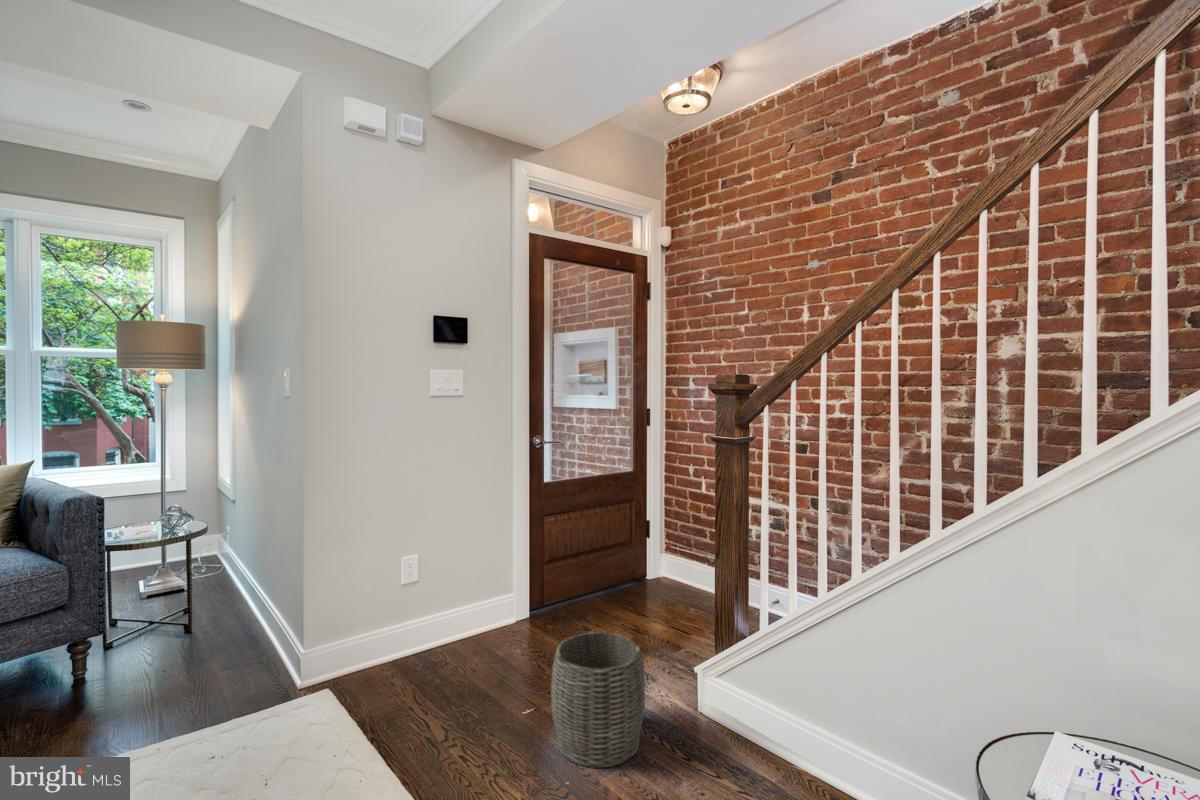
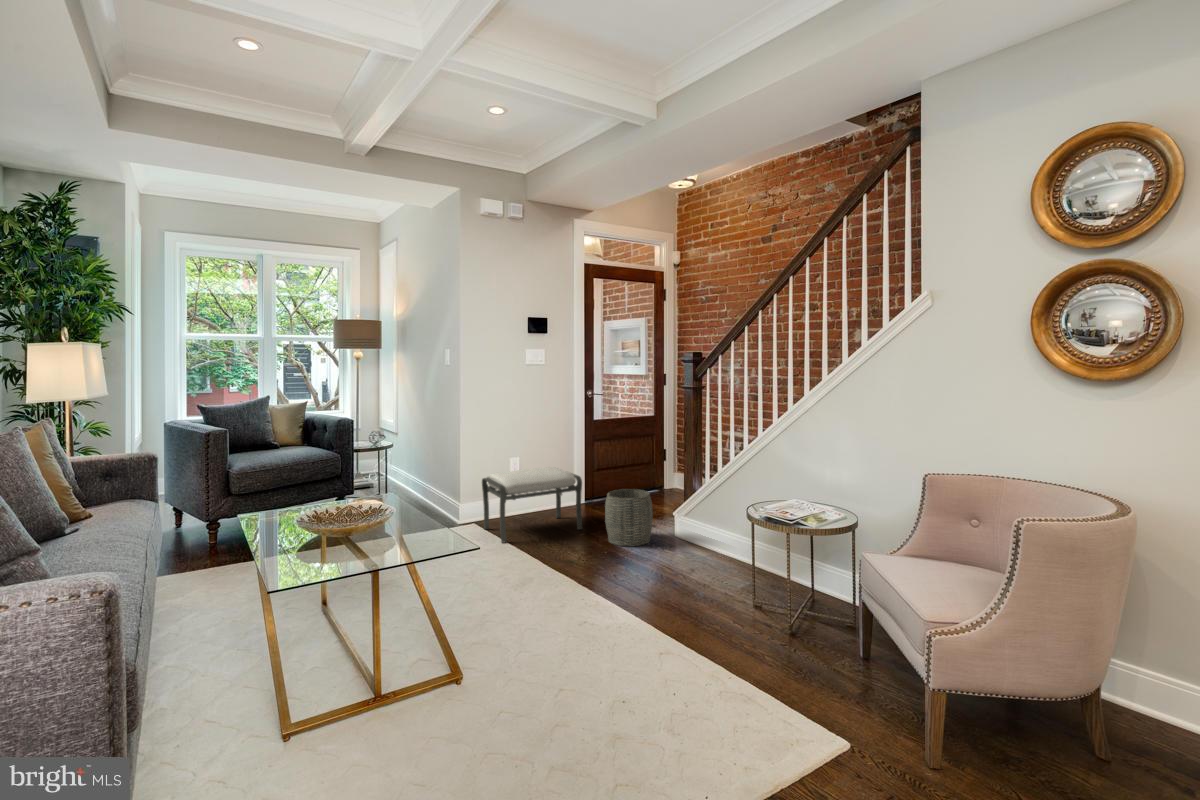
ottoman: none [317,576,509,757] -> present [482,467,582,543]

